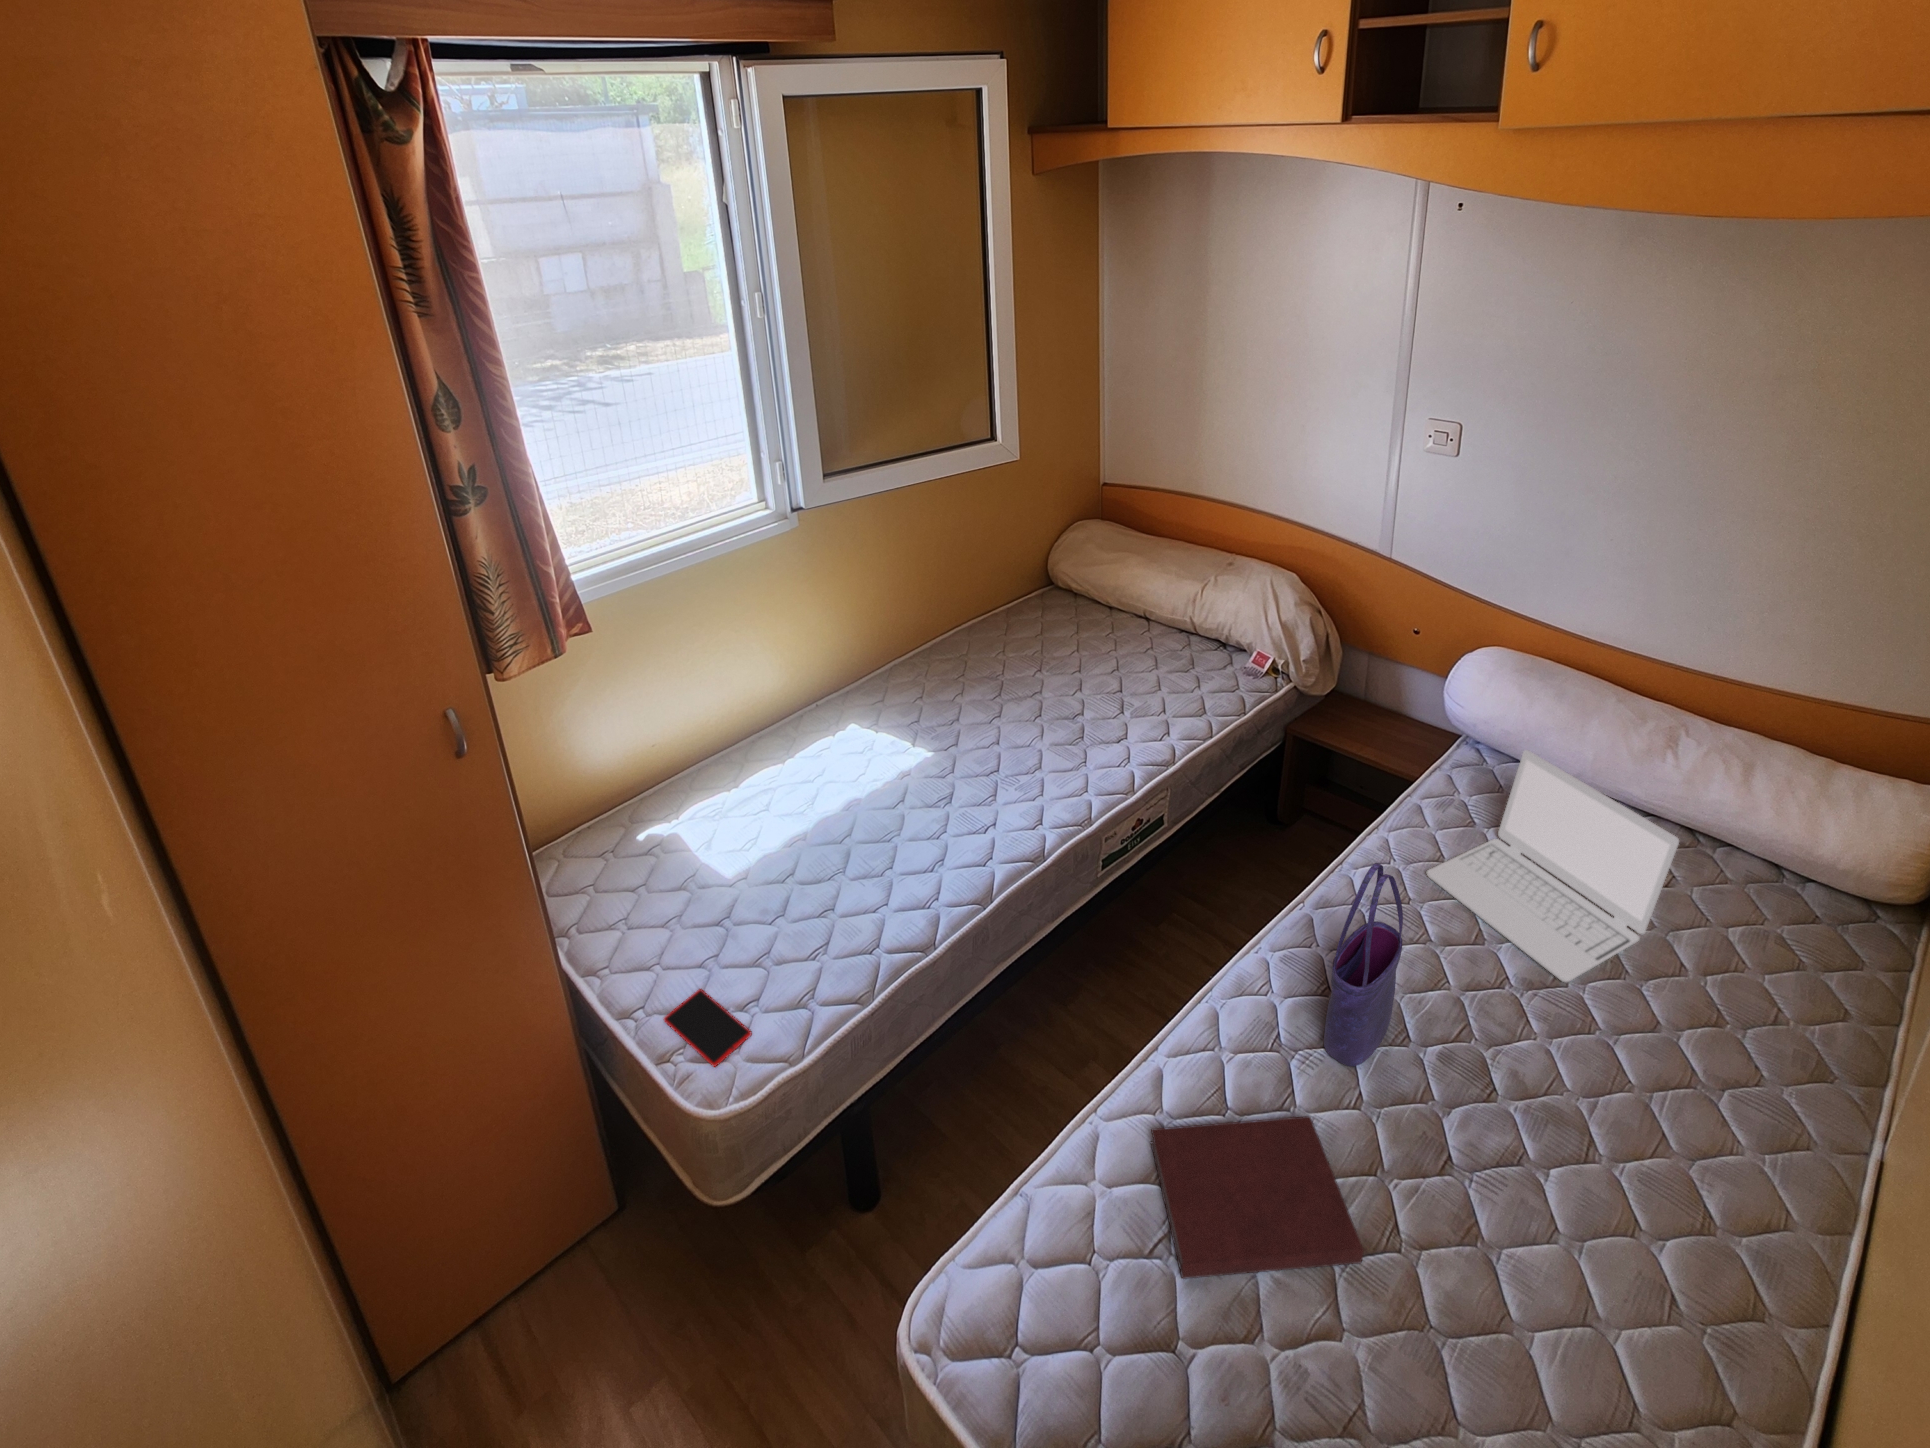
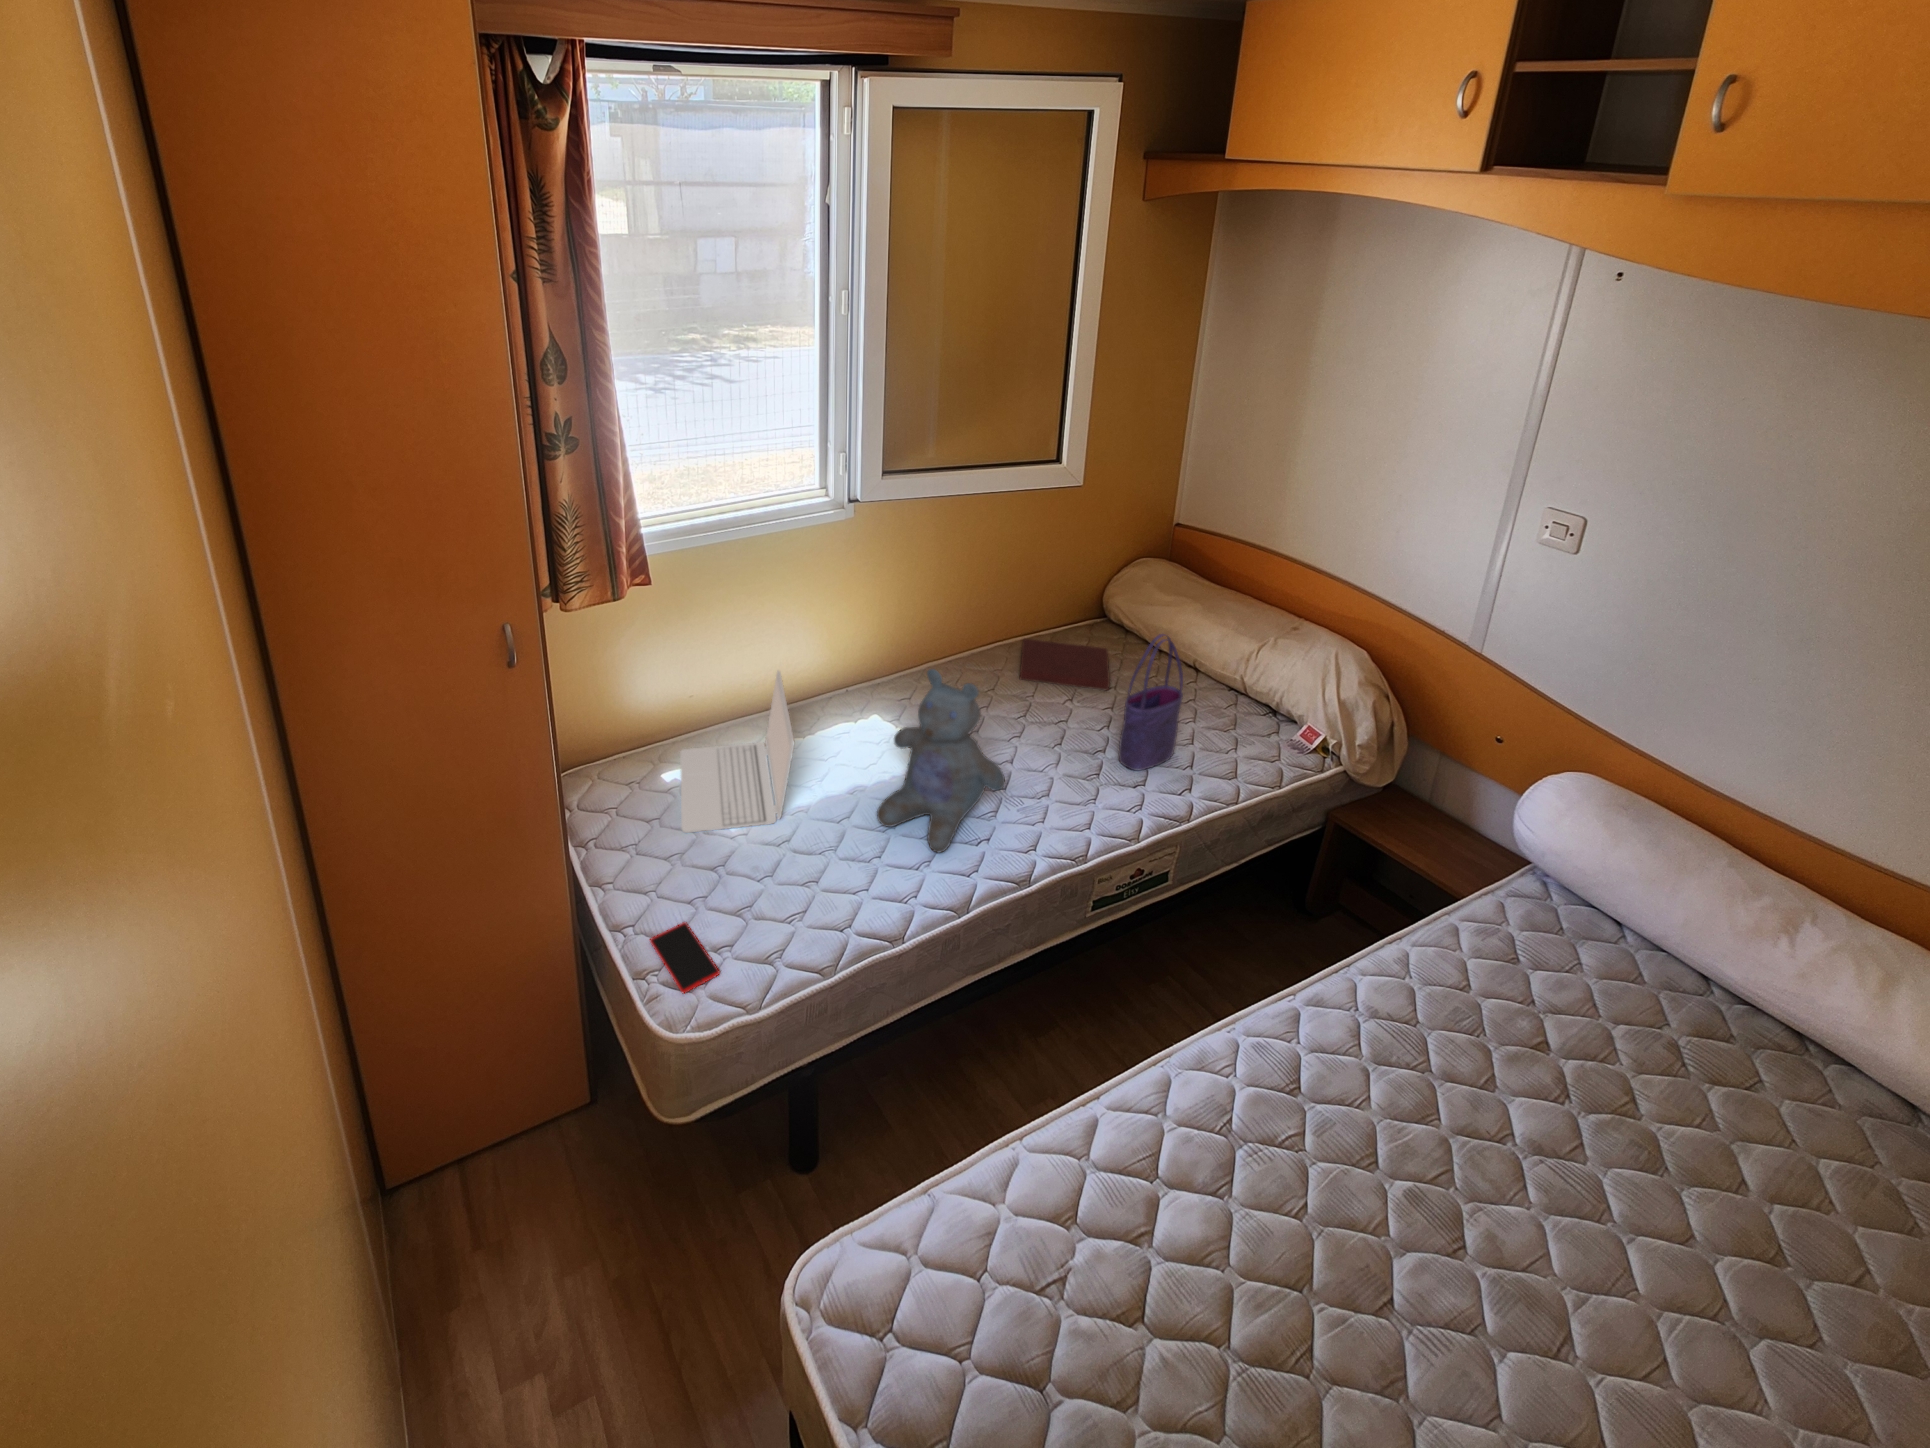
stuffed bear: none [883,664,1008,850] -> present [877,669,1005,852]
laptop: present [1427,750,1679,982] -> present [680,671,794,833]
tote bag: present [1324,863,1403,1066] -> present [1119,634,1183,770]
notebook: present [1151,1116,1364,1279] -> present [1020,639,1110,690]

